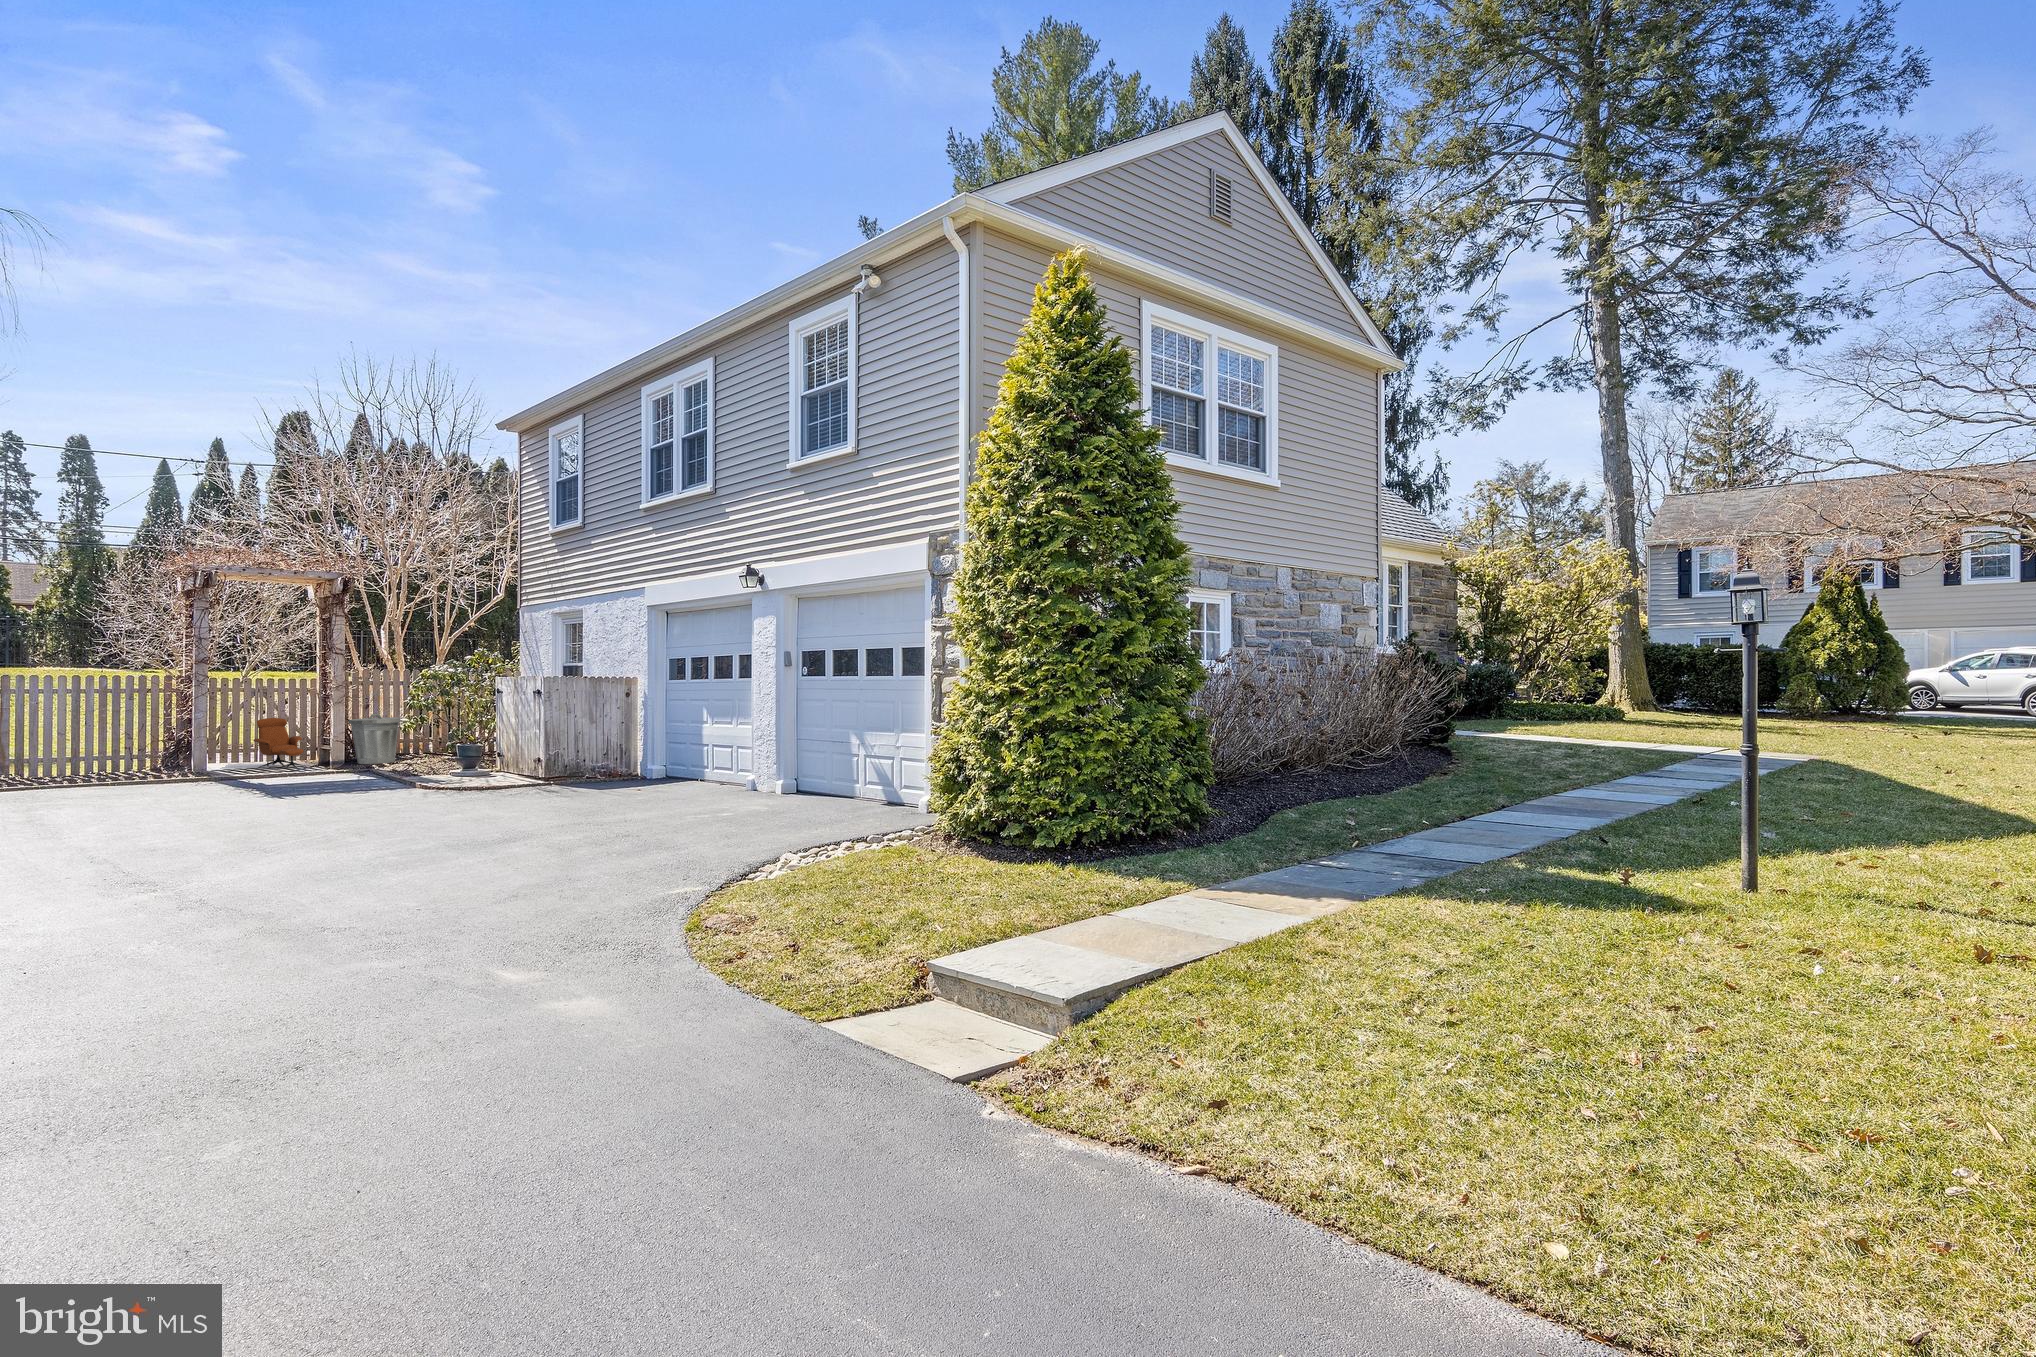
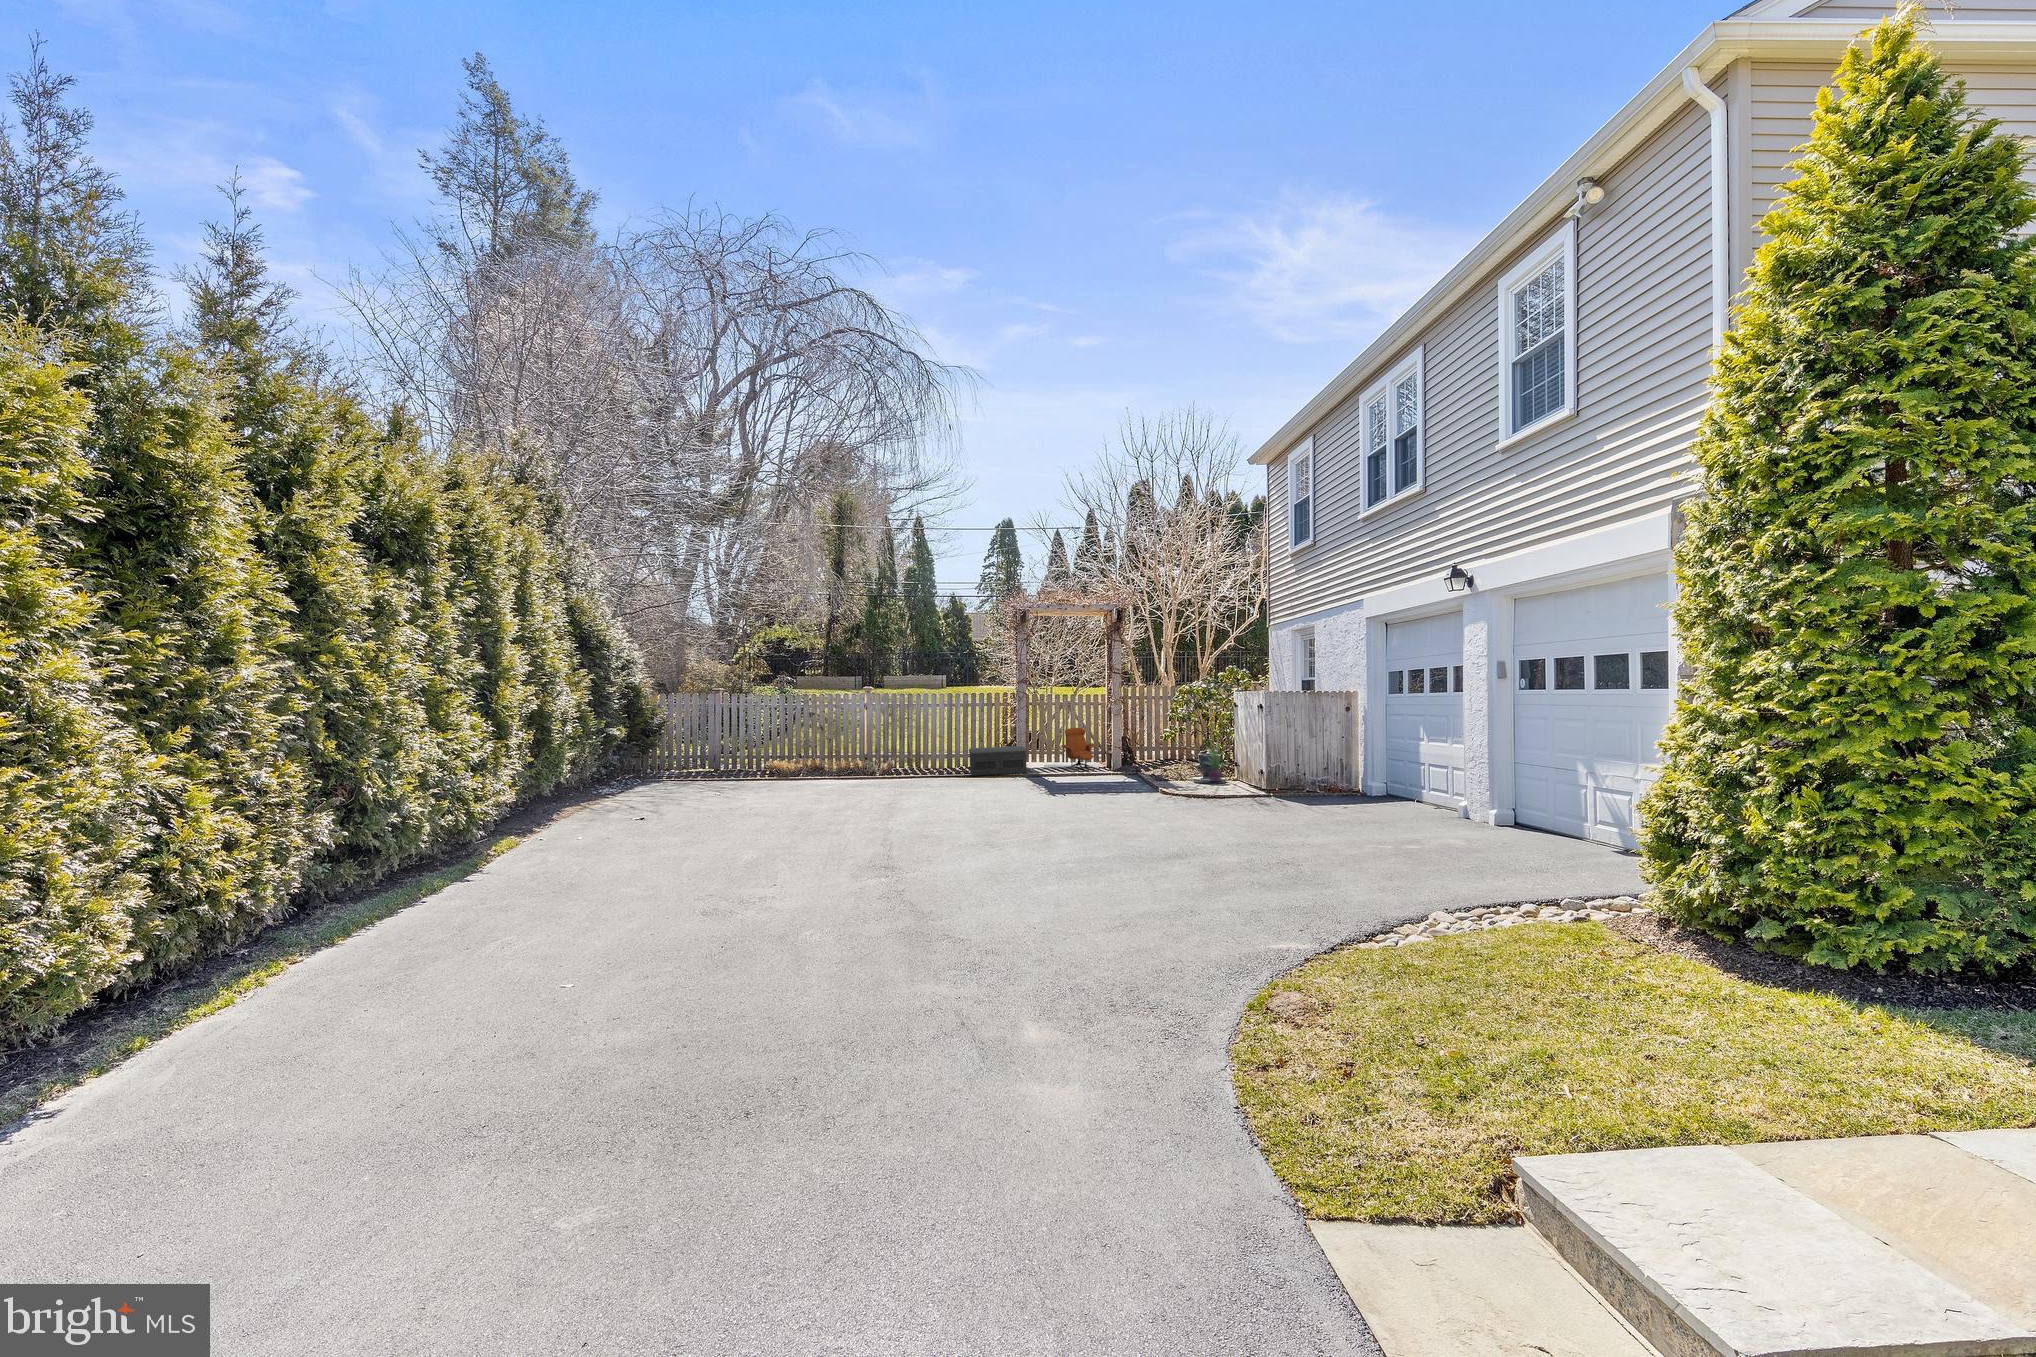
trash can: present [349,714,401,764] -> none [1125,726,1164,770]
decorative plant: none [458,732,506,771] -> present [1209,746,1224,782]
storage bench: none [106,742,204,783] -> present [969,746,1027,776]

